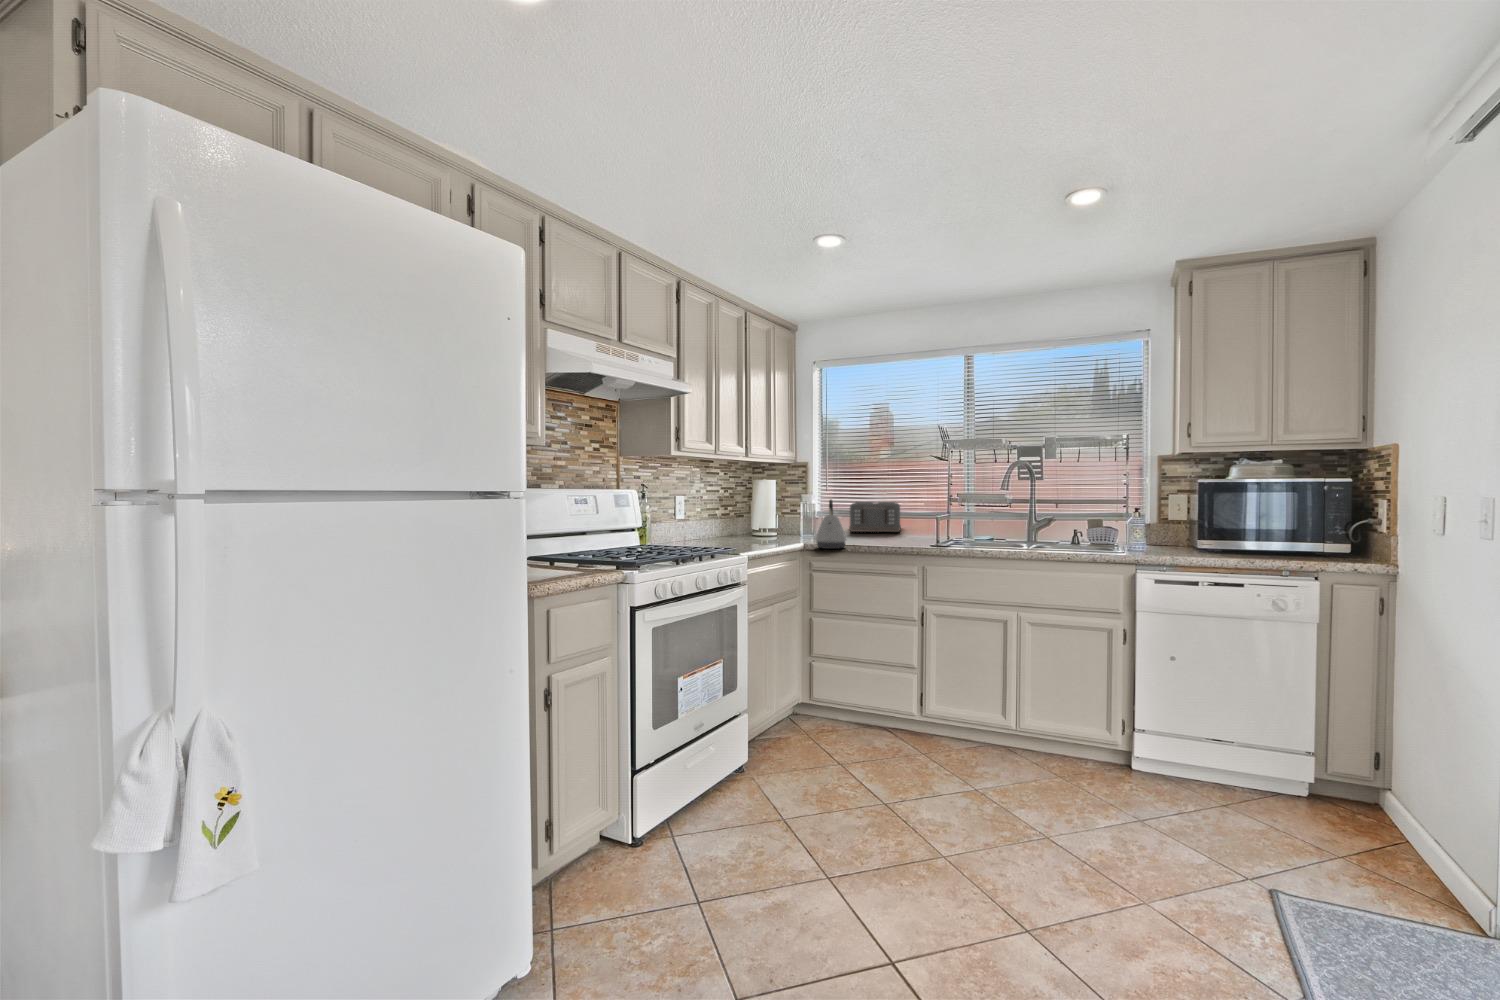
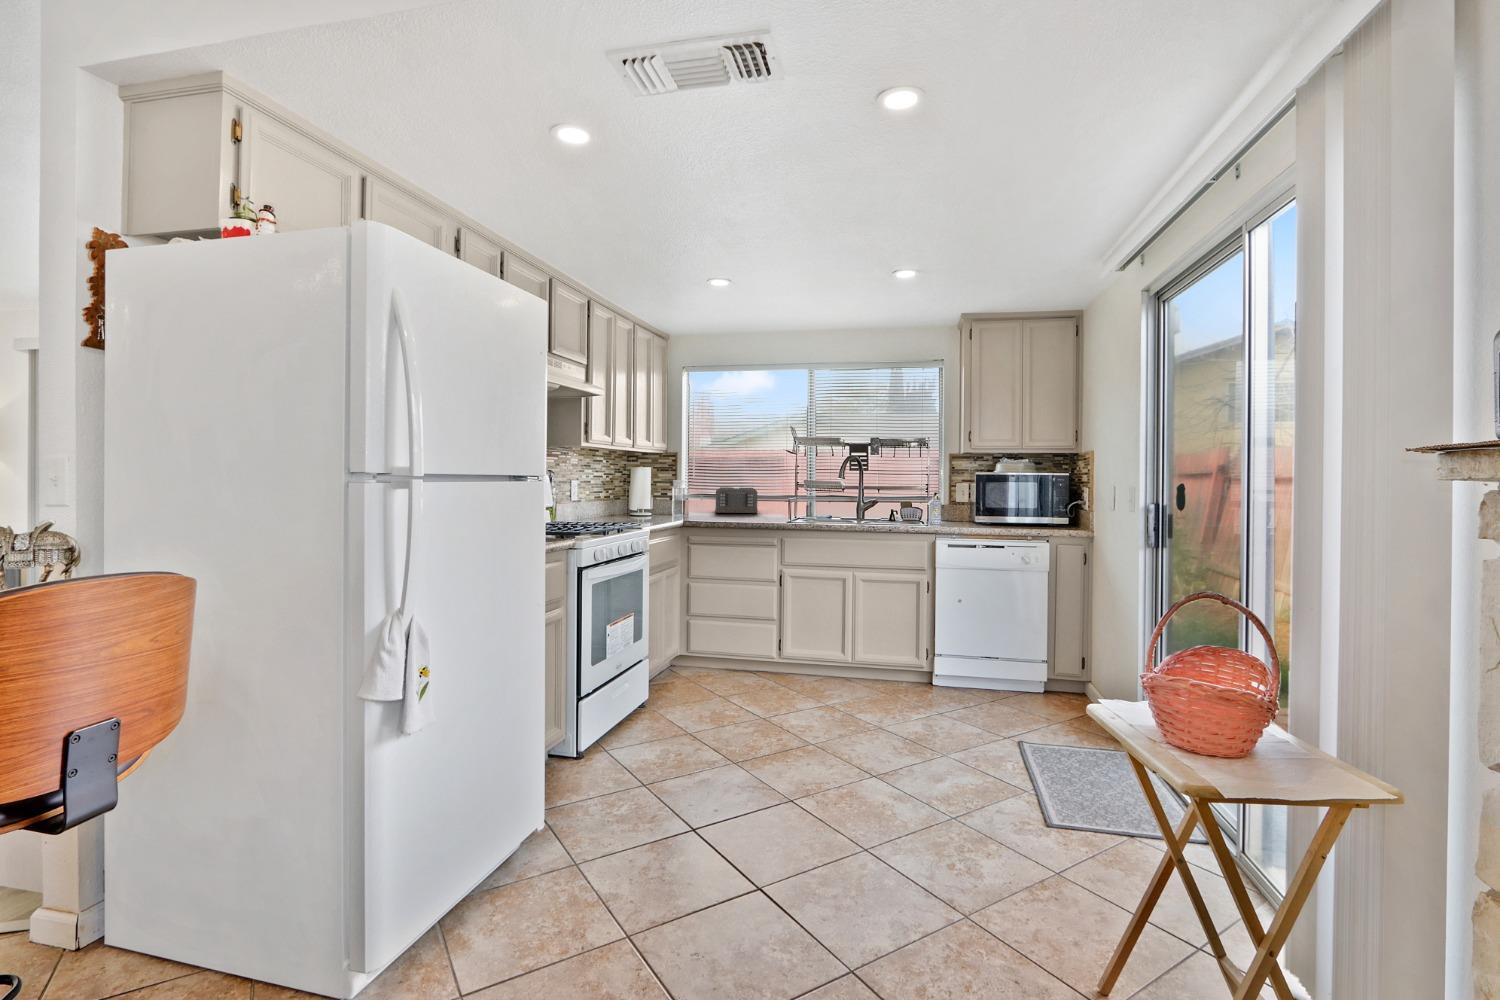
kettle: present [816,500,846,549] -> none [695,484,721,525]

